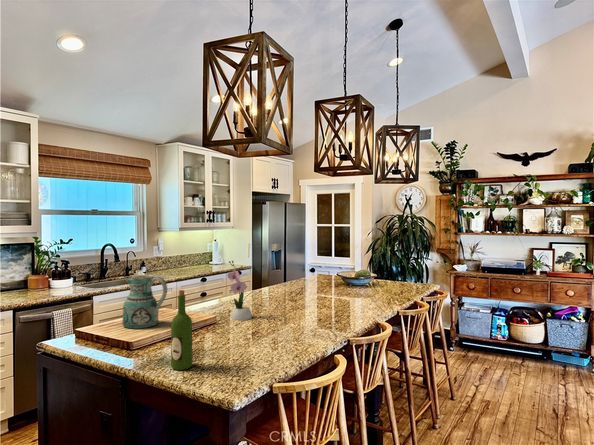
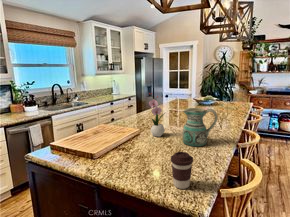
ceramic pitcher: present [122,275,167,329] -> present [183,108,217,147]
wine bottle: present [171,290,192,370] -> none [129,120,146,184]
coffee cup: none [218,331,244,375] -> present [171,152,193,189]

